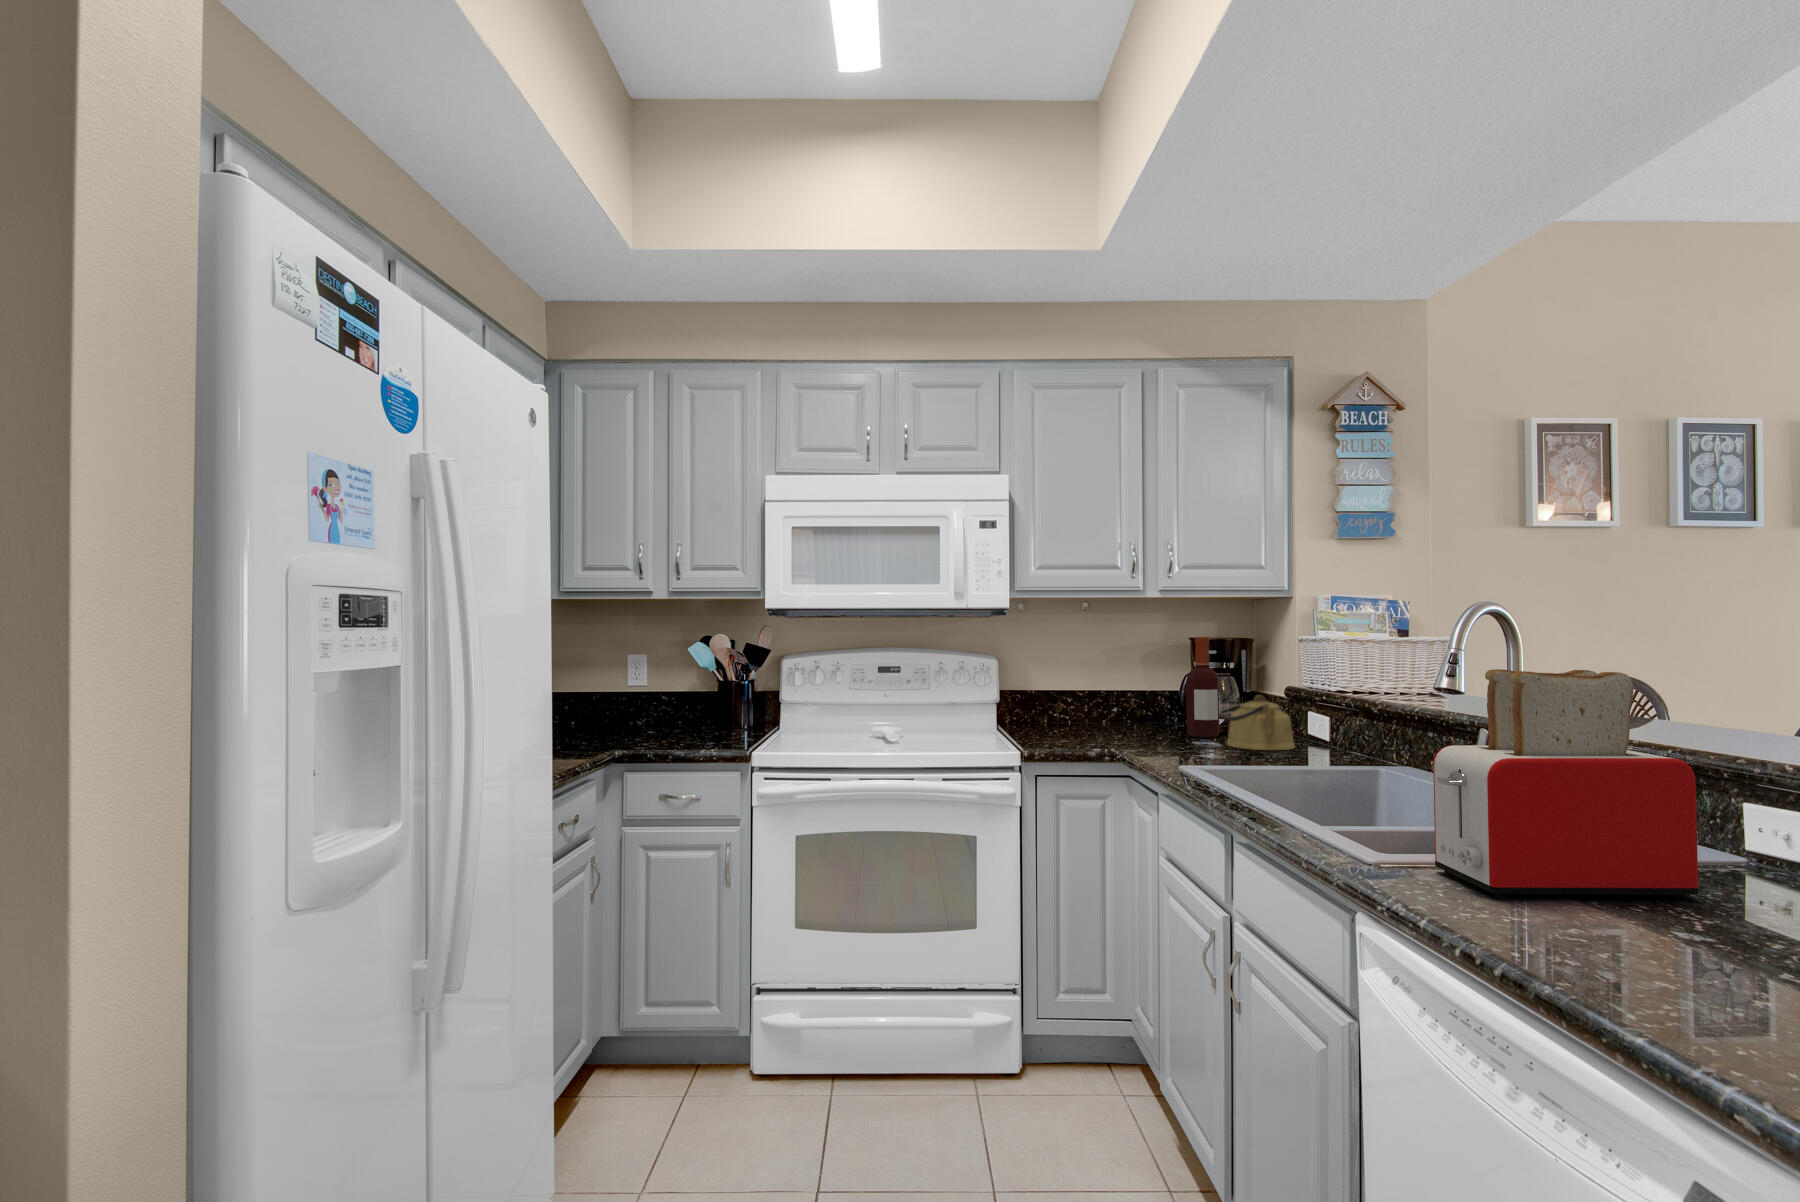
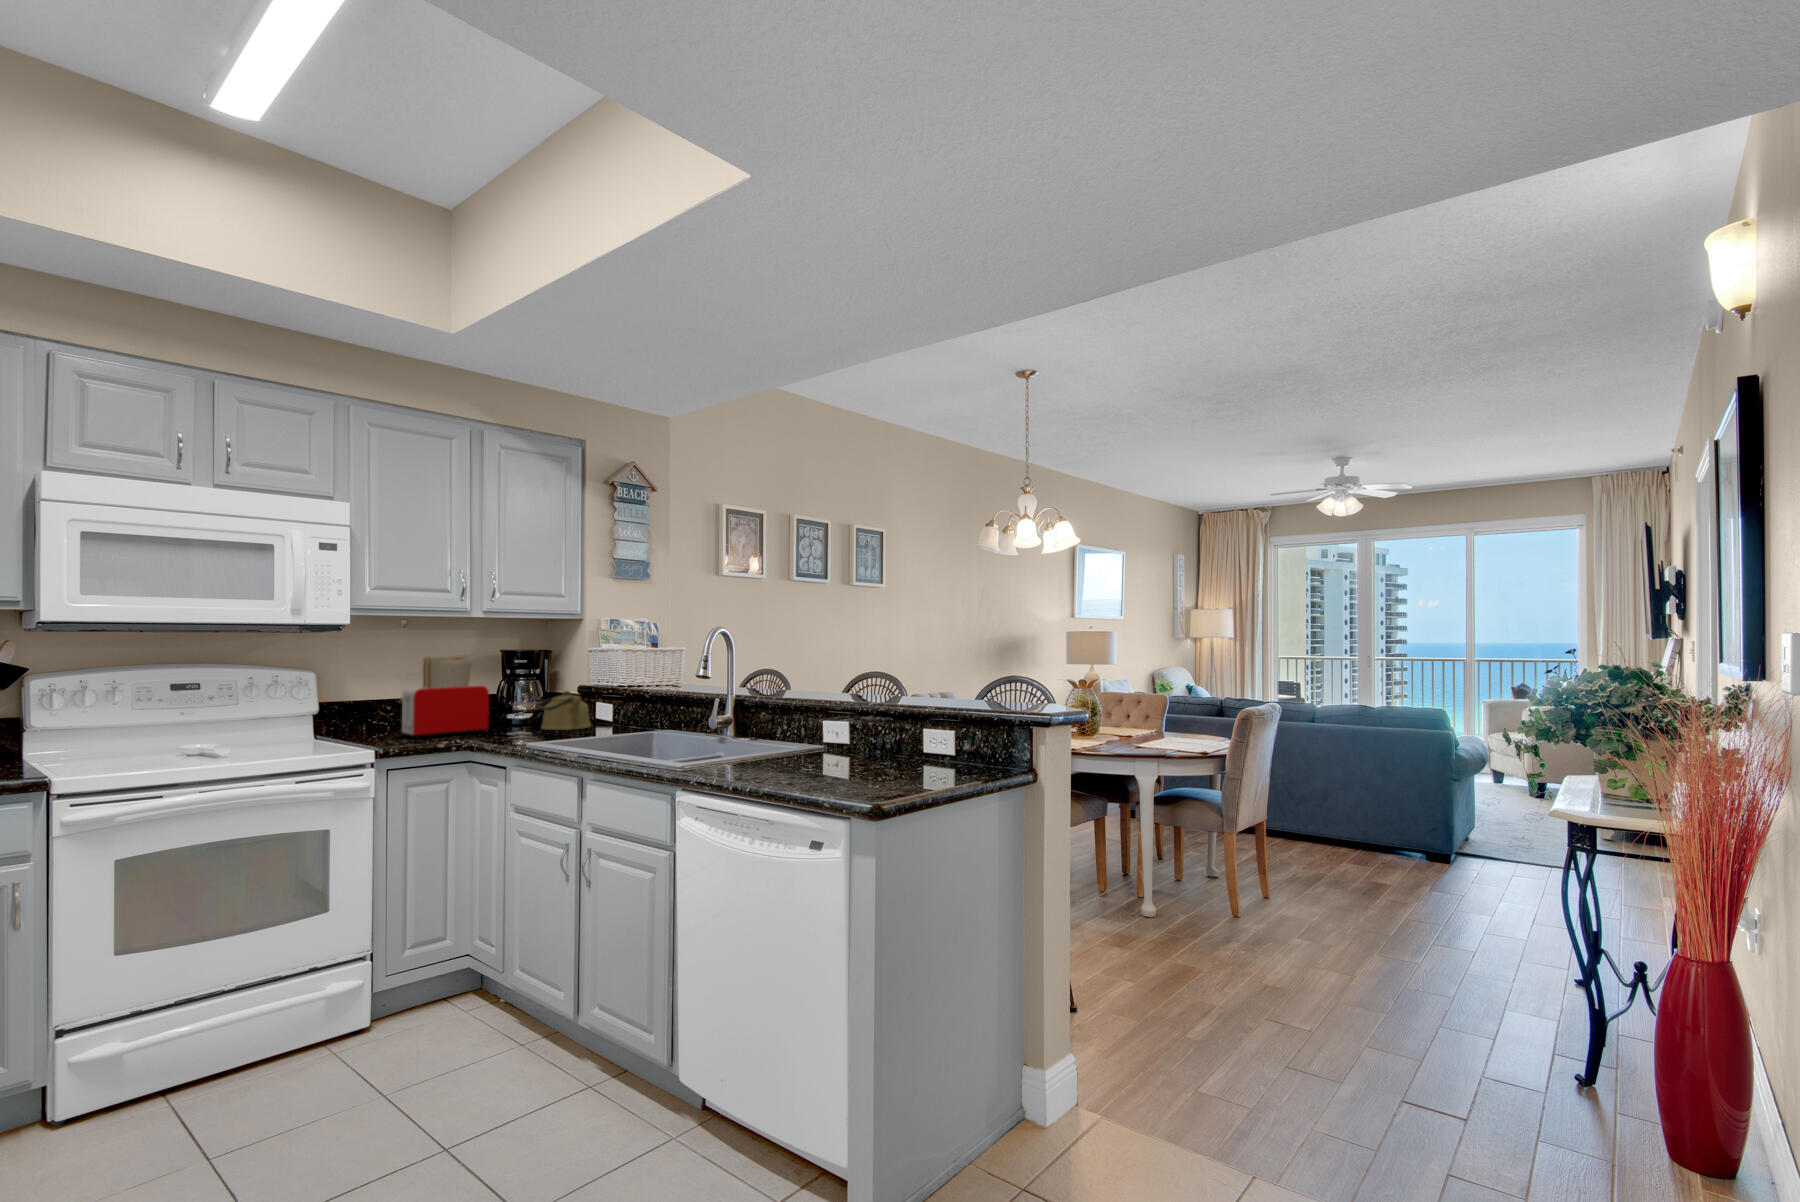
bottle: present [1186,637,1219,738] -> none [505,649,531,727]
toaster: present [1433,669,1699,898] -> present [401,657,489,738]

